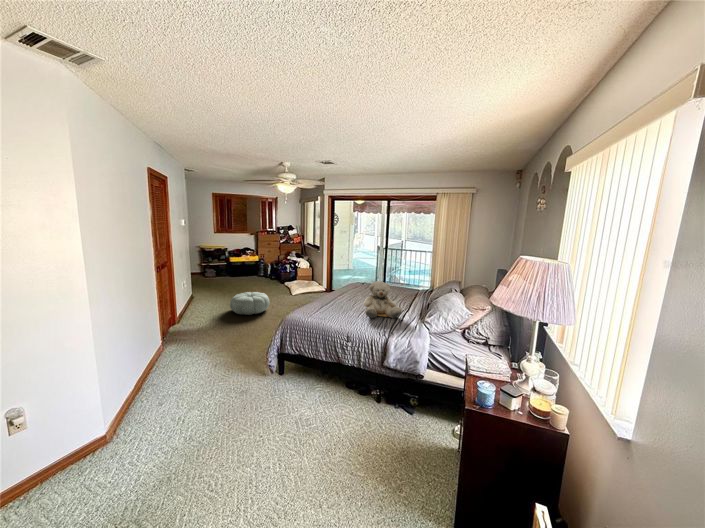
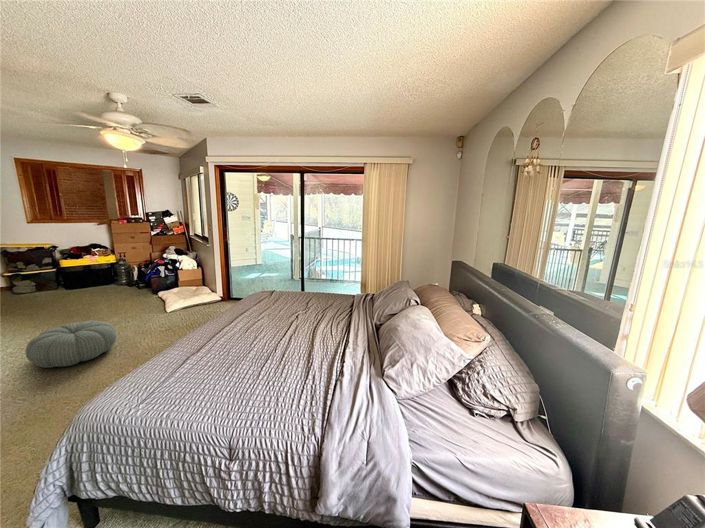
teddy bear: present [364,281,402,318] -> none [267,306,338,384]

